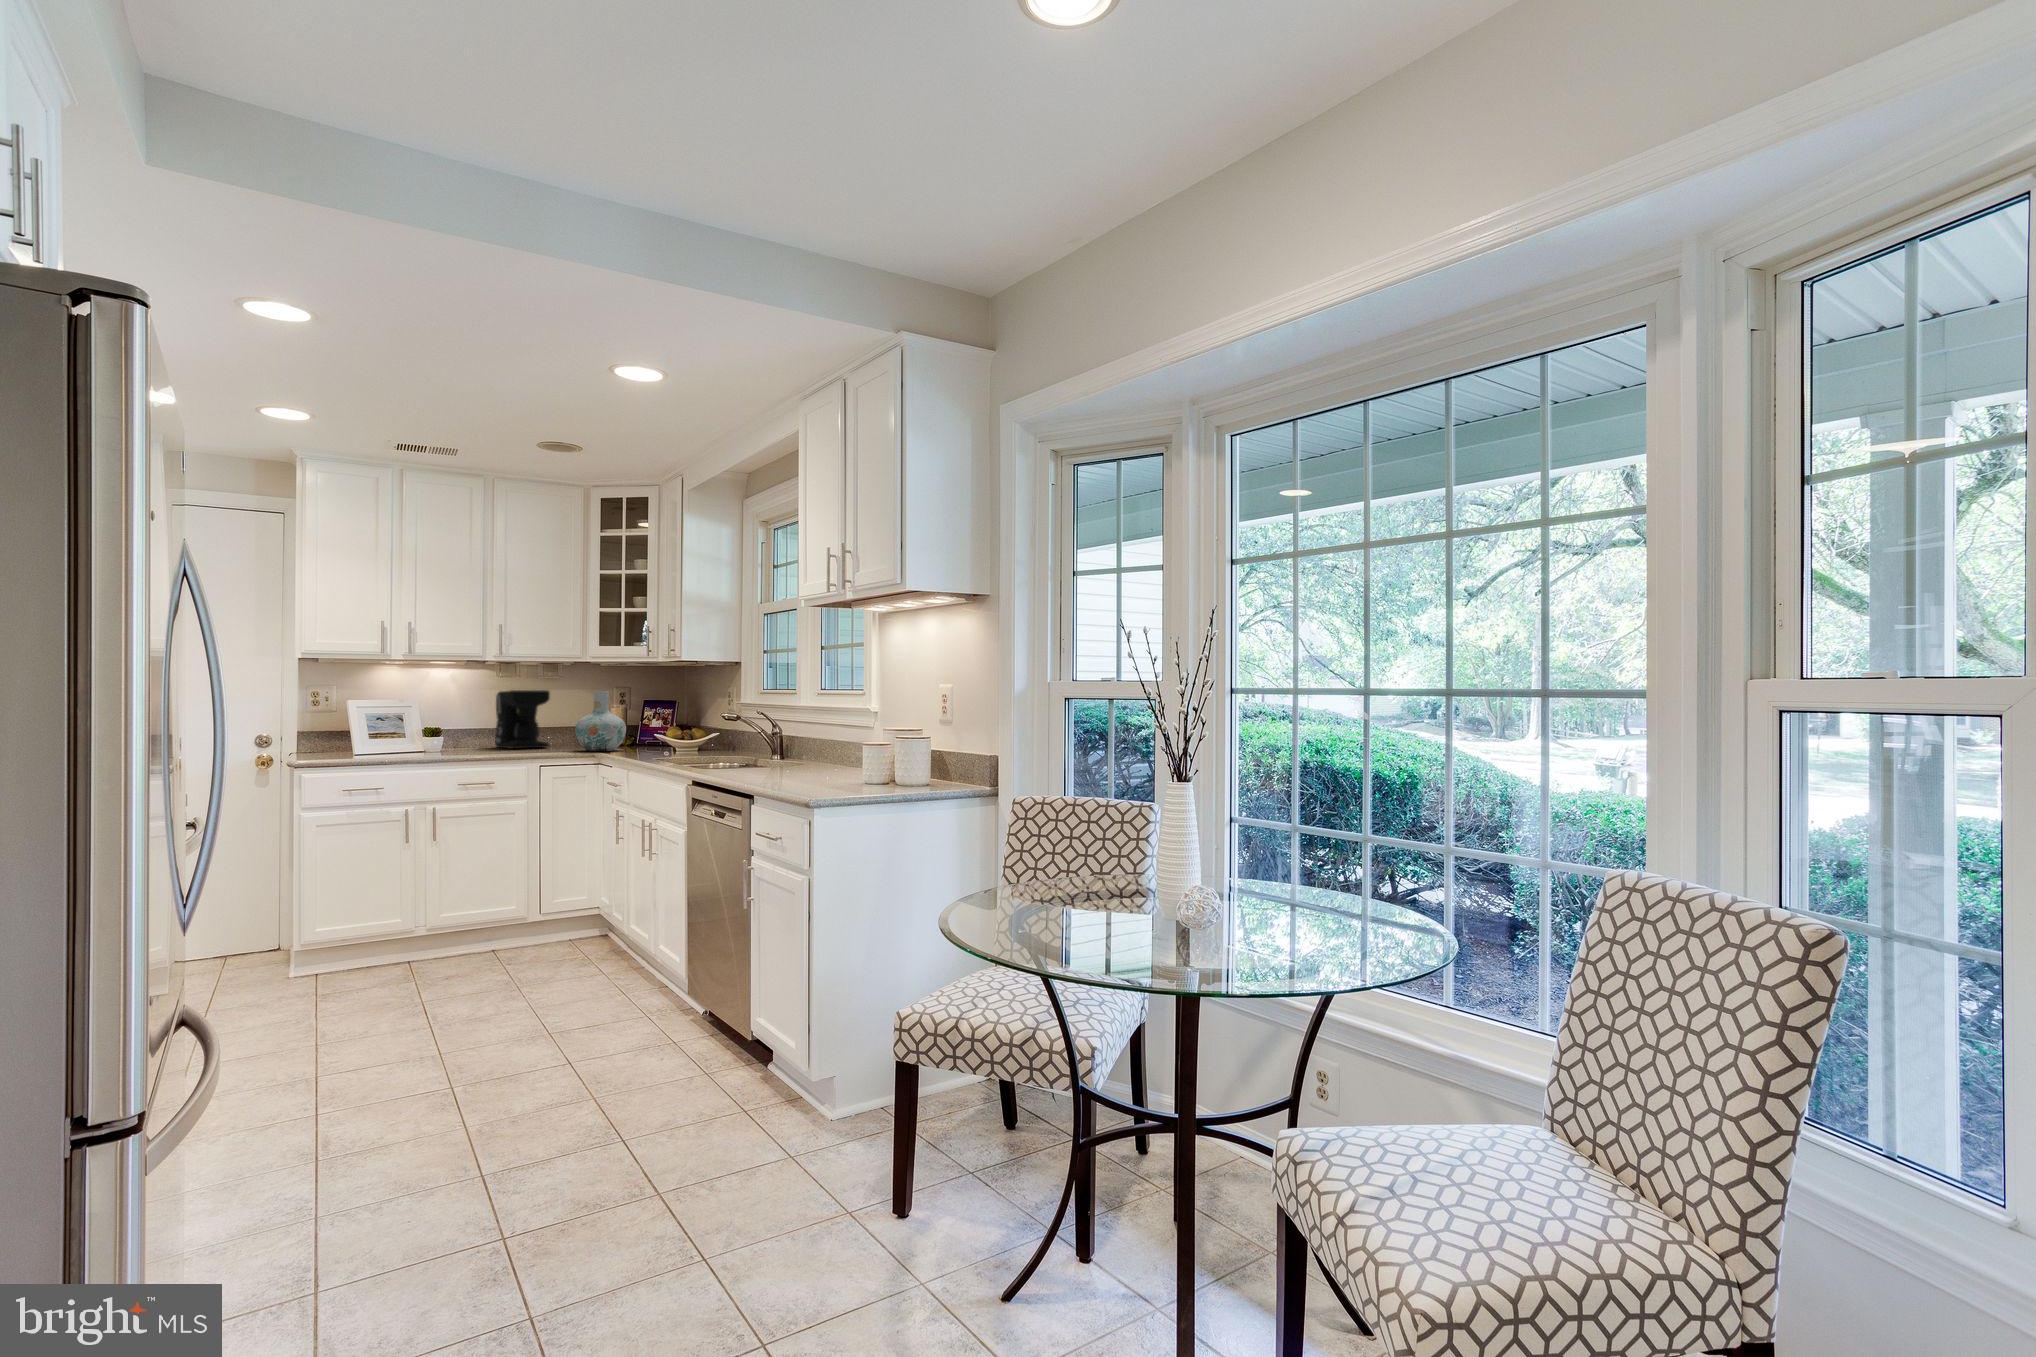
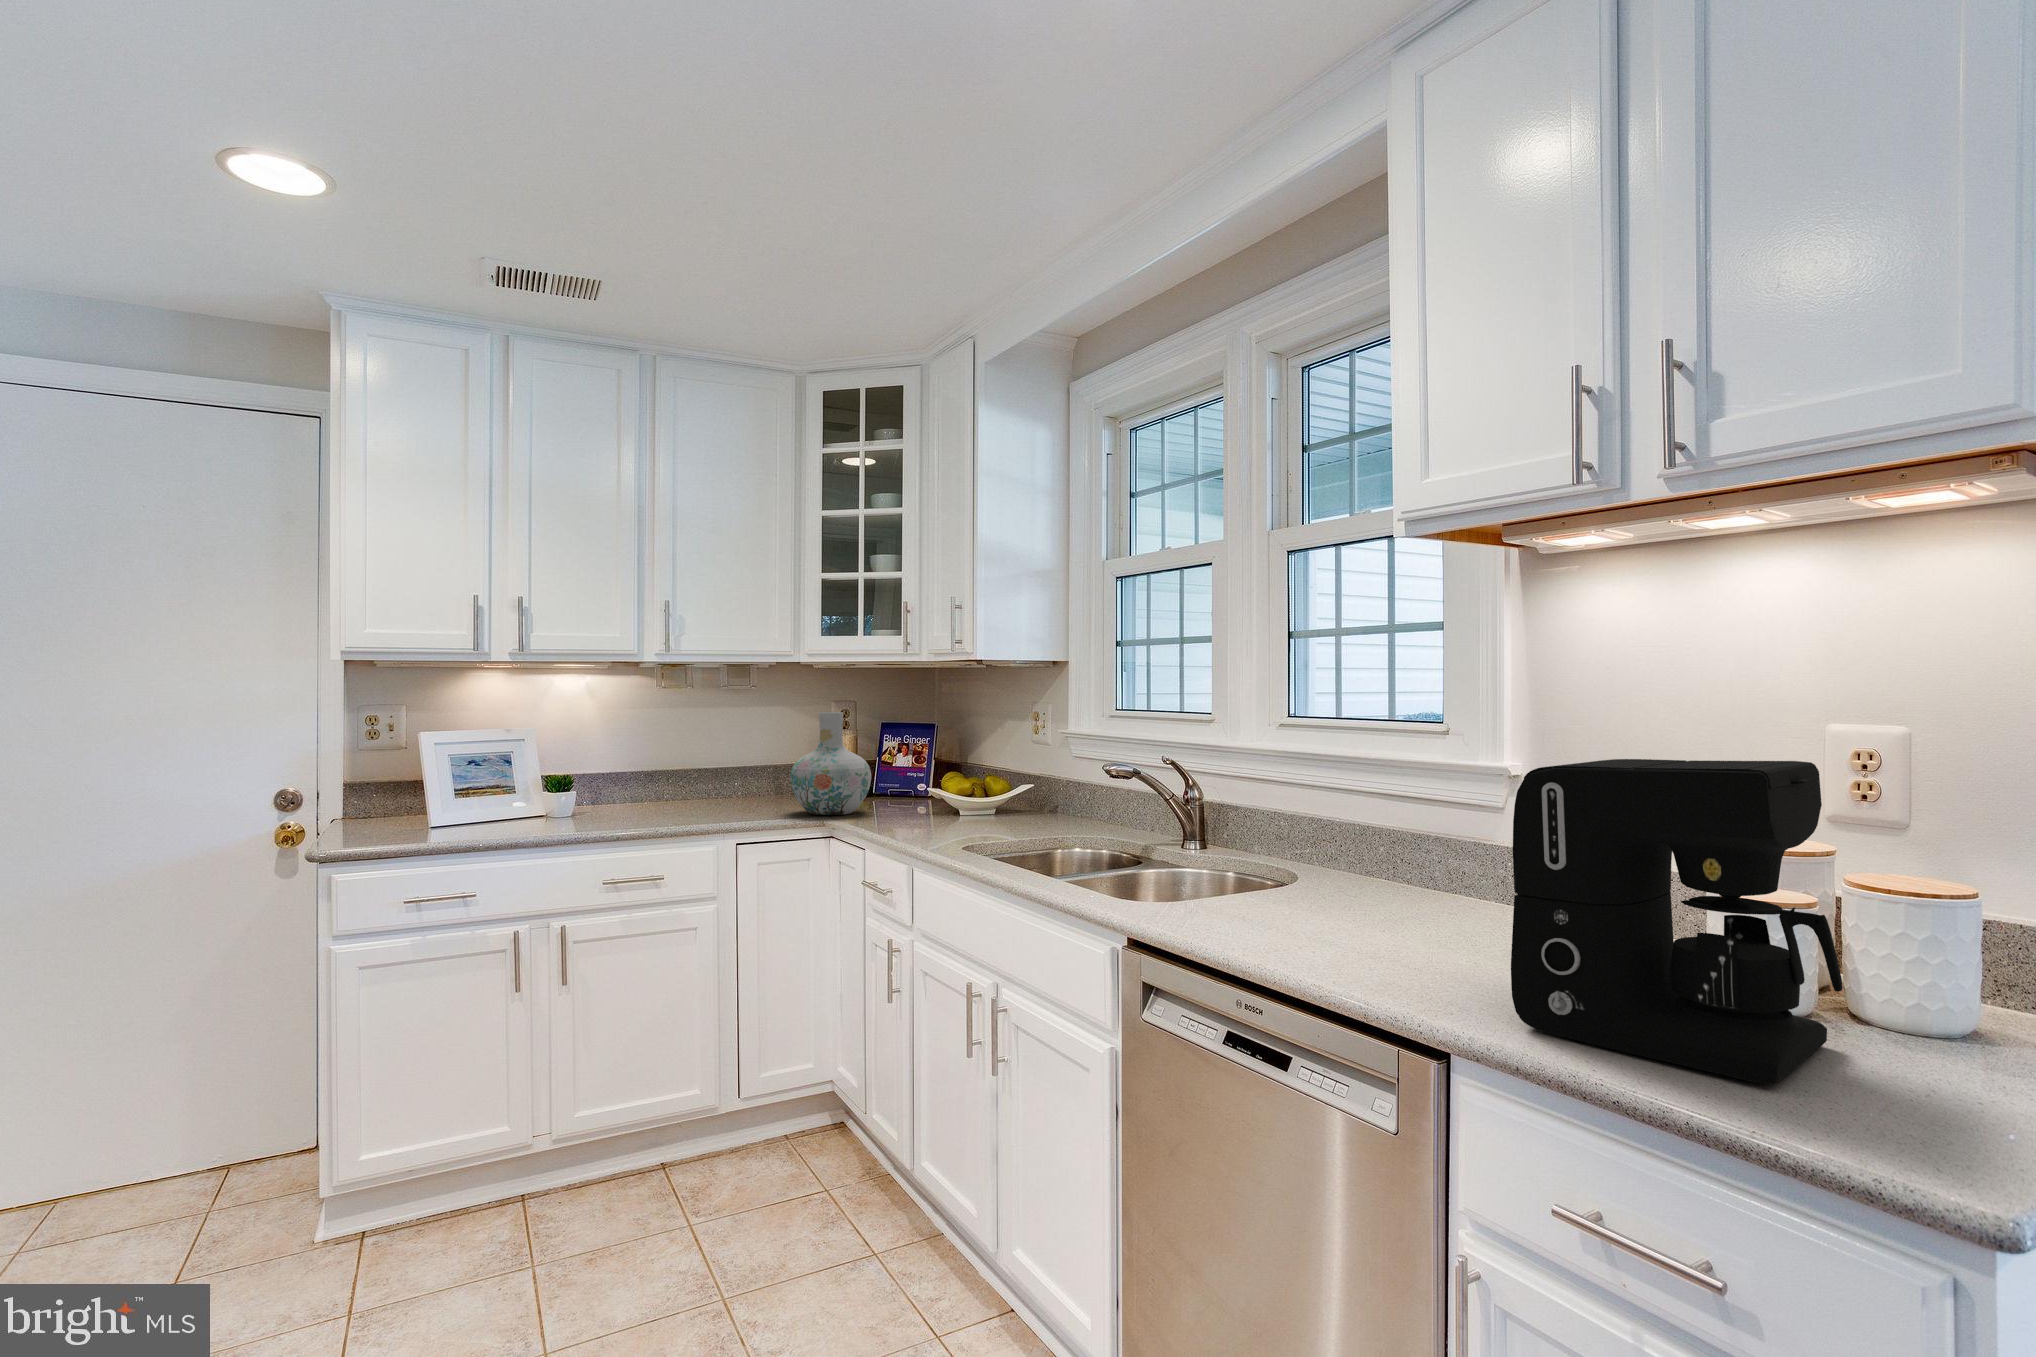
coffee maker: present [495,690,550,749] -> present [1511,759,1843,1084]

